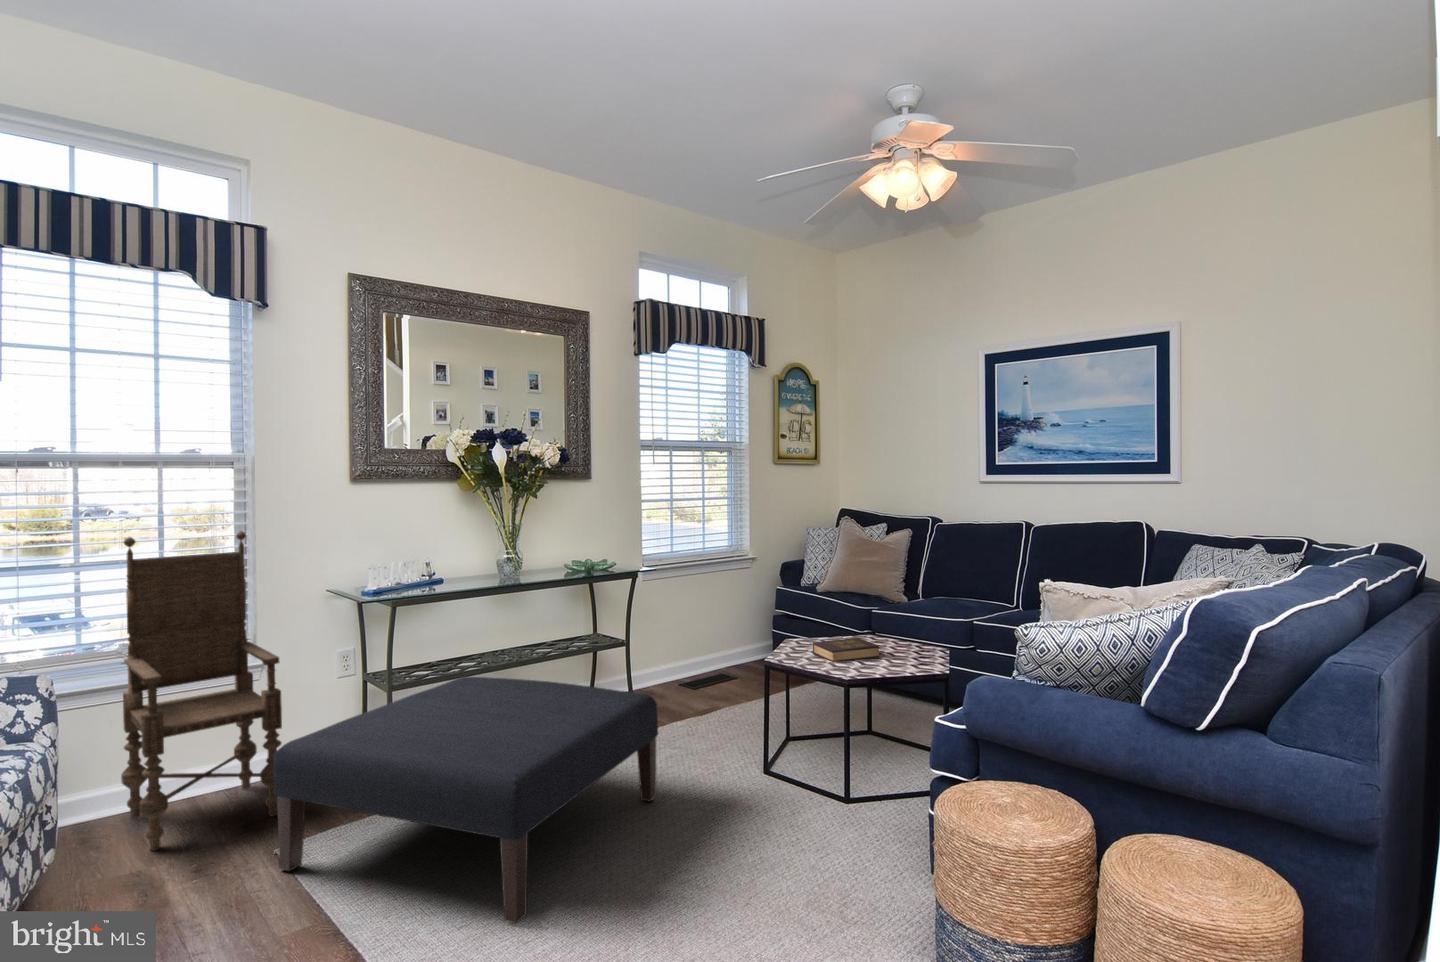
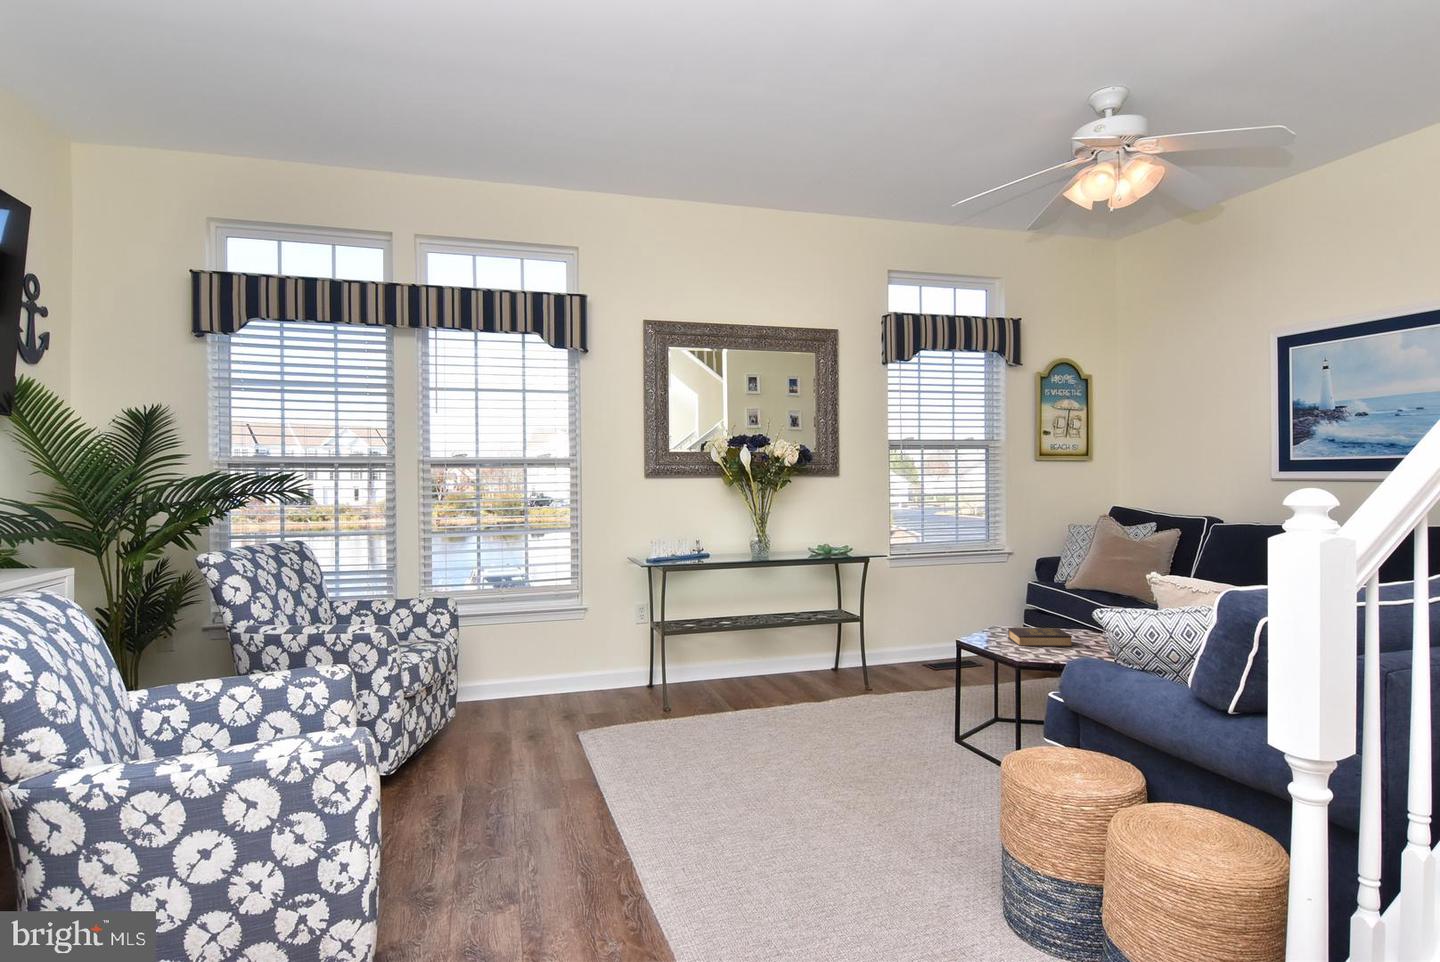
armchair: present [121,531,282,851] -> none [500,512,590,721]
ottoman: present [274,676,658,923] -> none [571,630,851,801]

